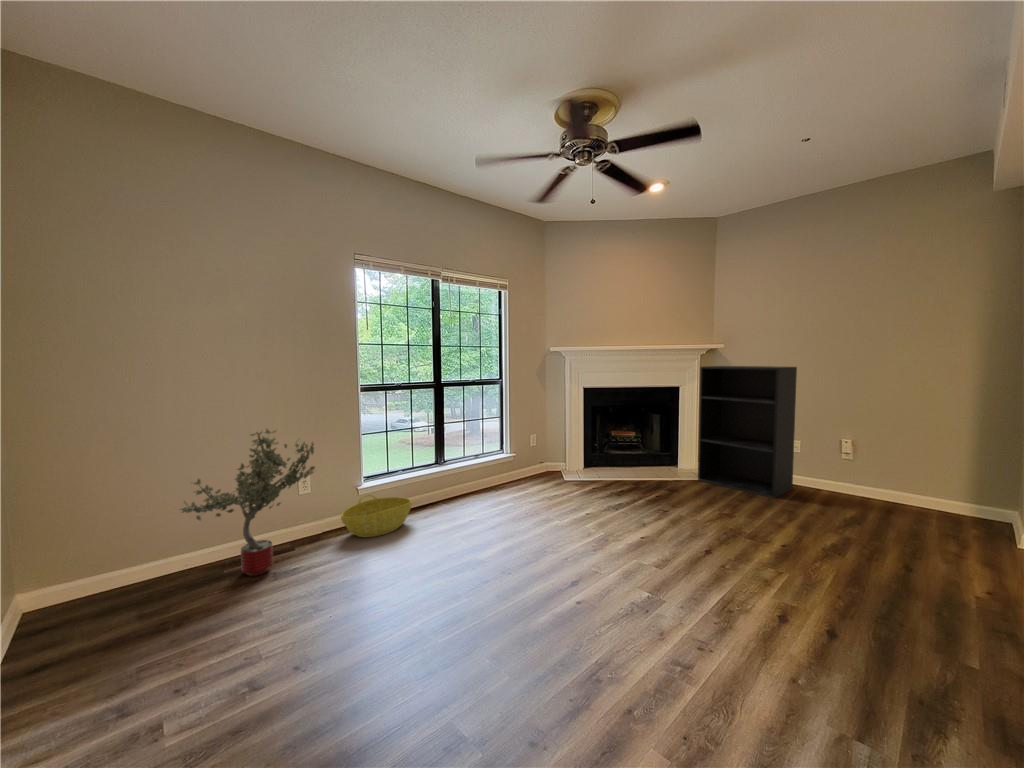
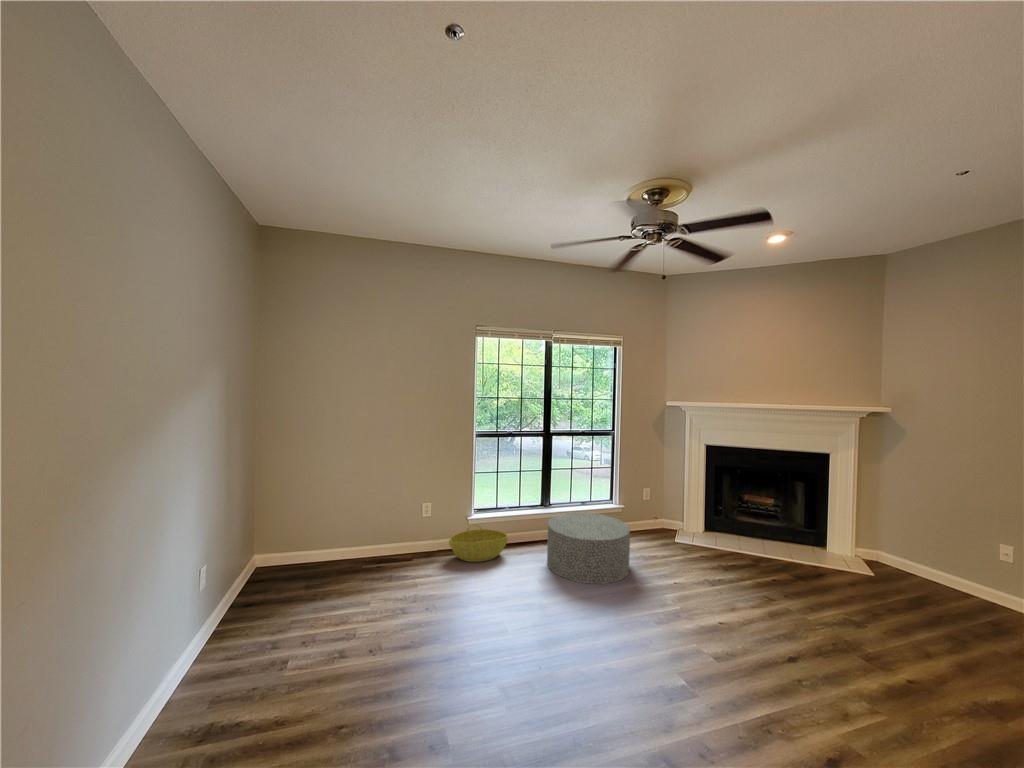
bookshelf: present [698,366,797,498] -> none [846,434,997,617]
potted tree: present [181,429,315,576] -> none [337,464,429,574]
ottoman: none [458,463,544,532] -> present [547,513,630,584]

